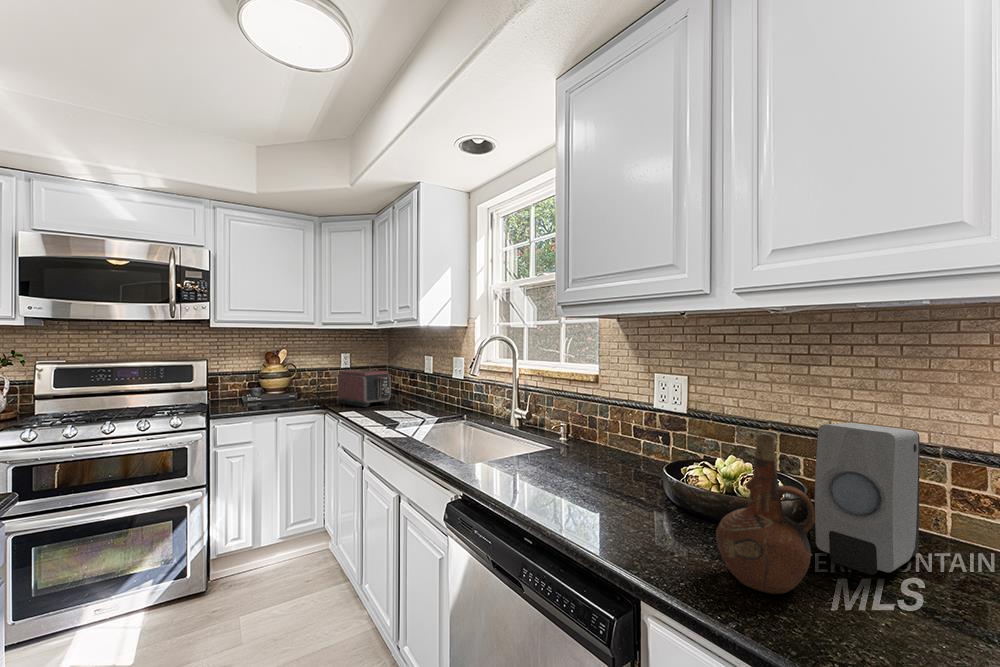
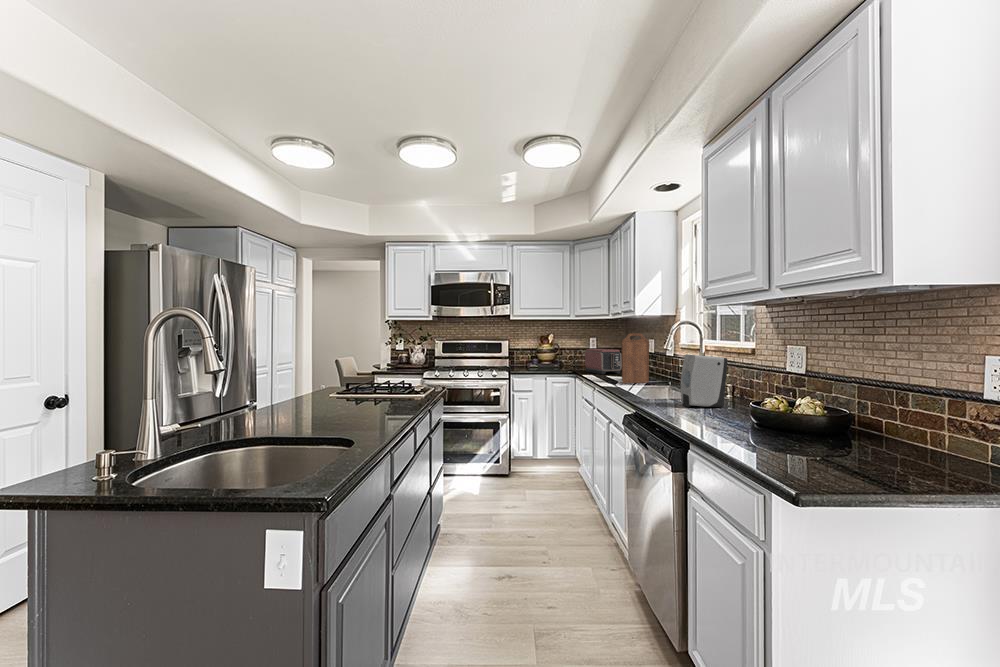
cutting board: none [404,351,439,425] -> present [622,333,649,383]
soap dispenser: present [815,423,920,575] -> present [681,354,728,407]
ceramic pitcher: present [716,434,815,594] -> none [733,366,785,445]

